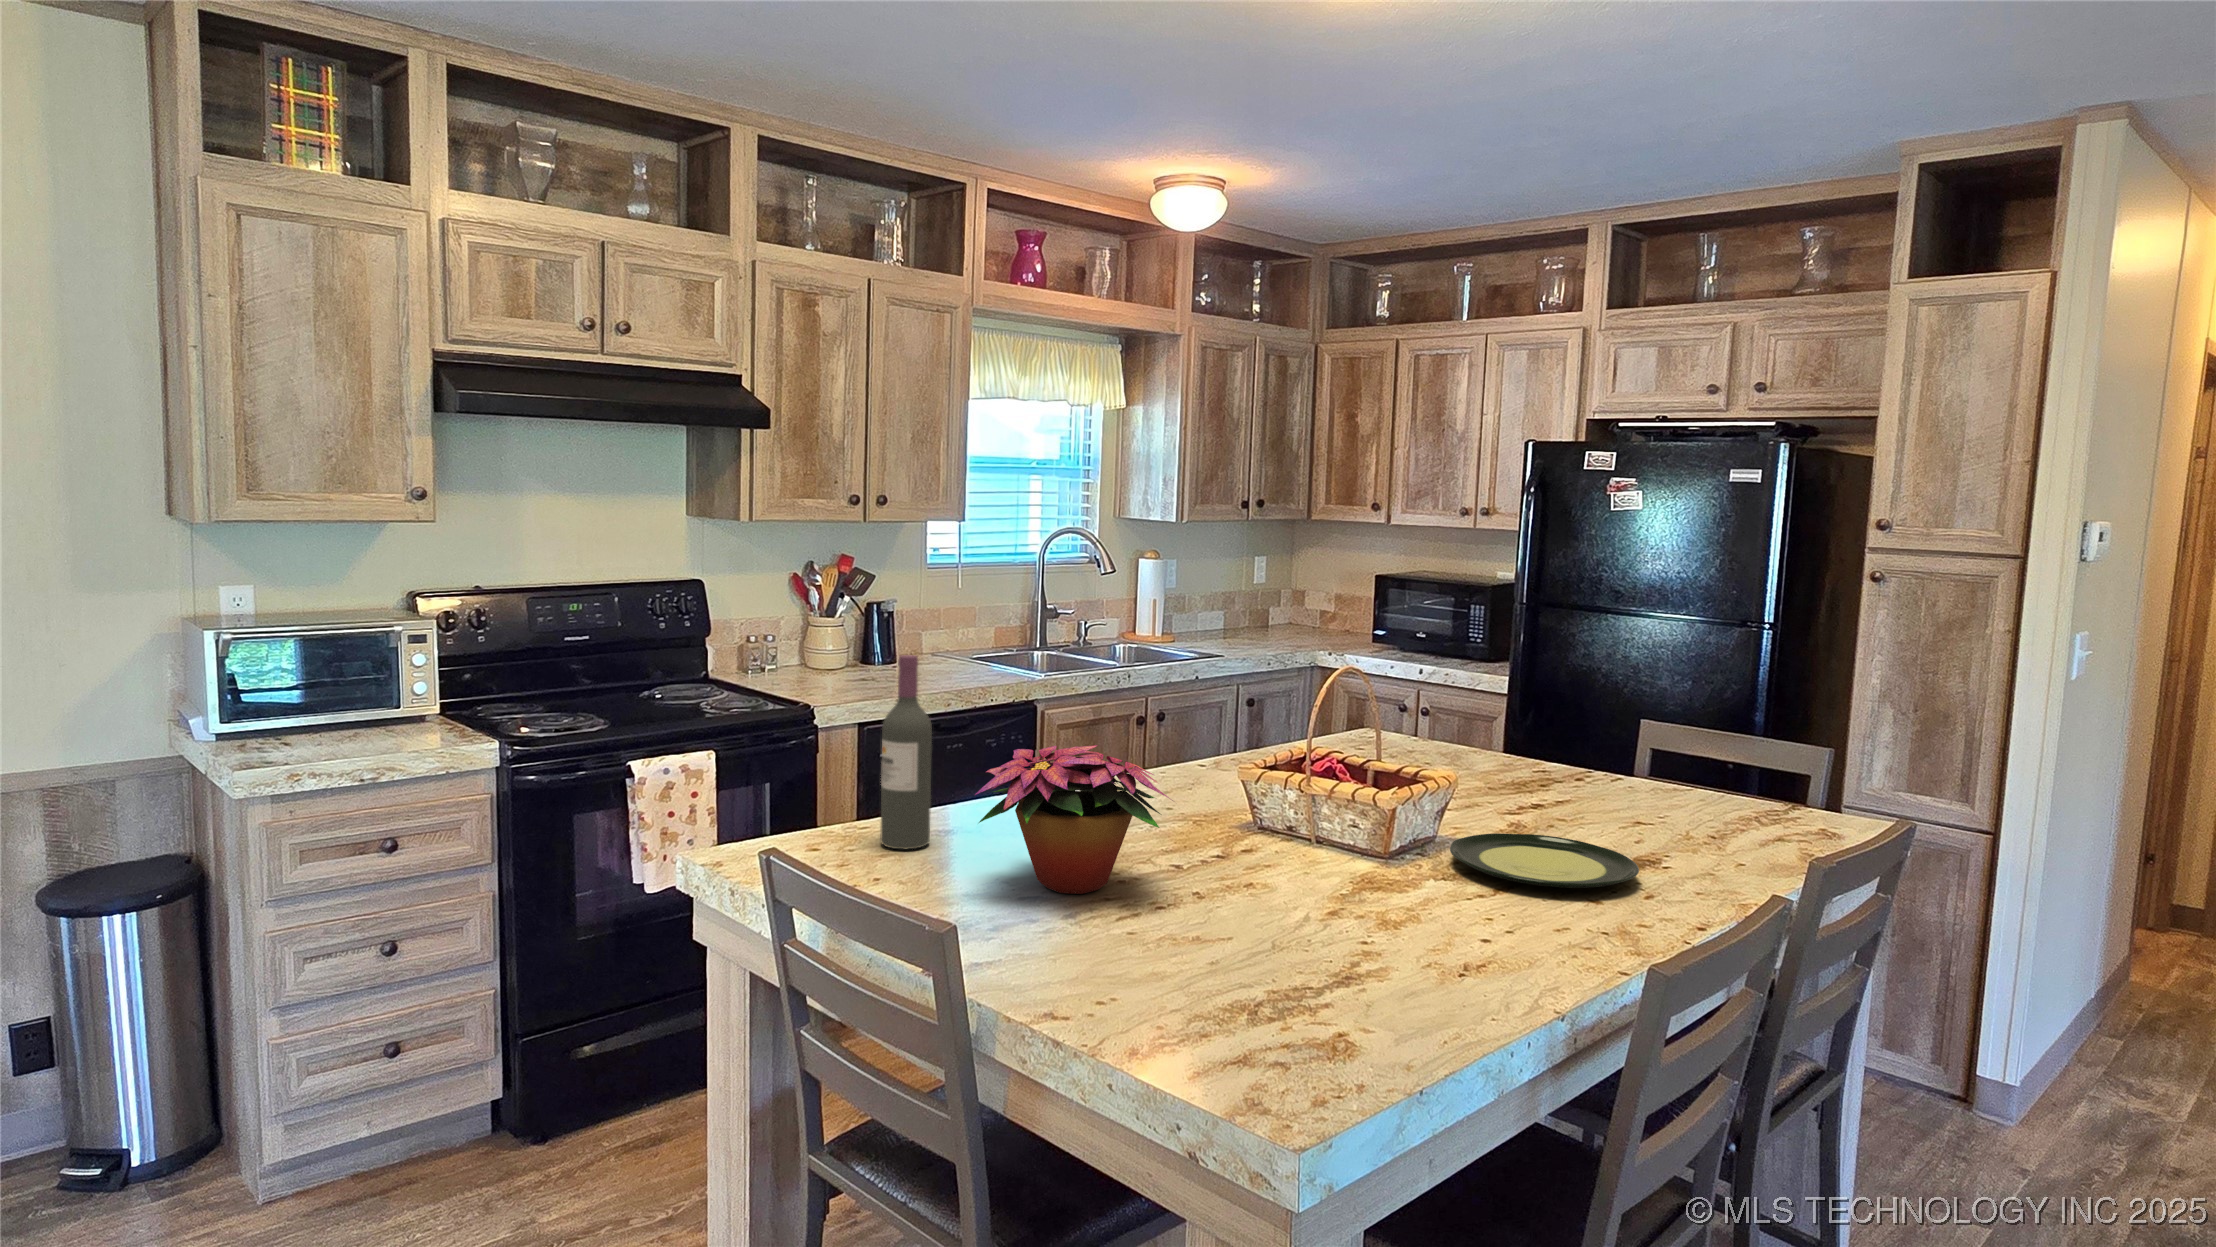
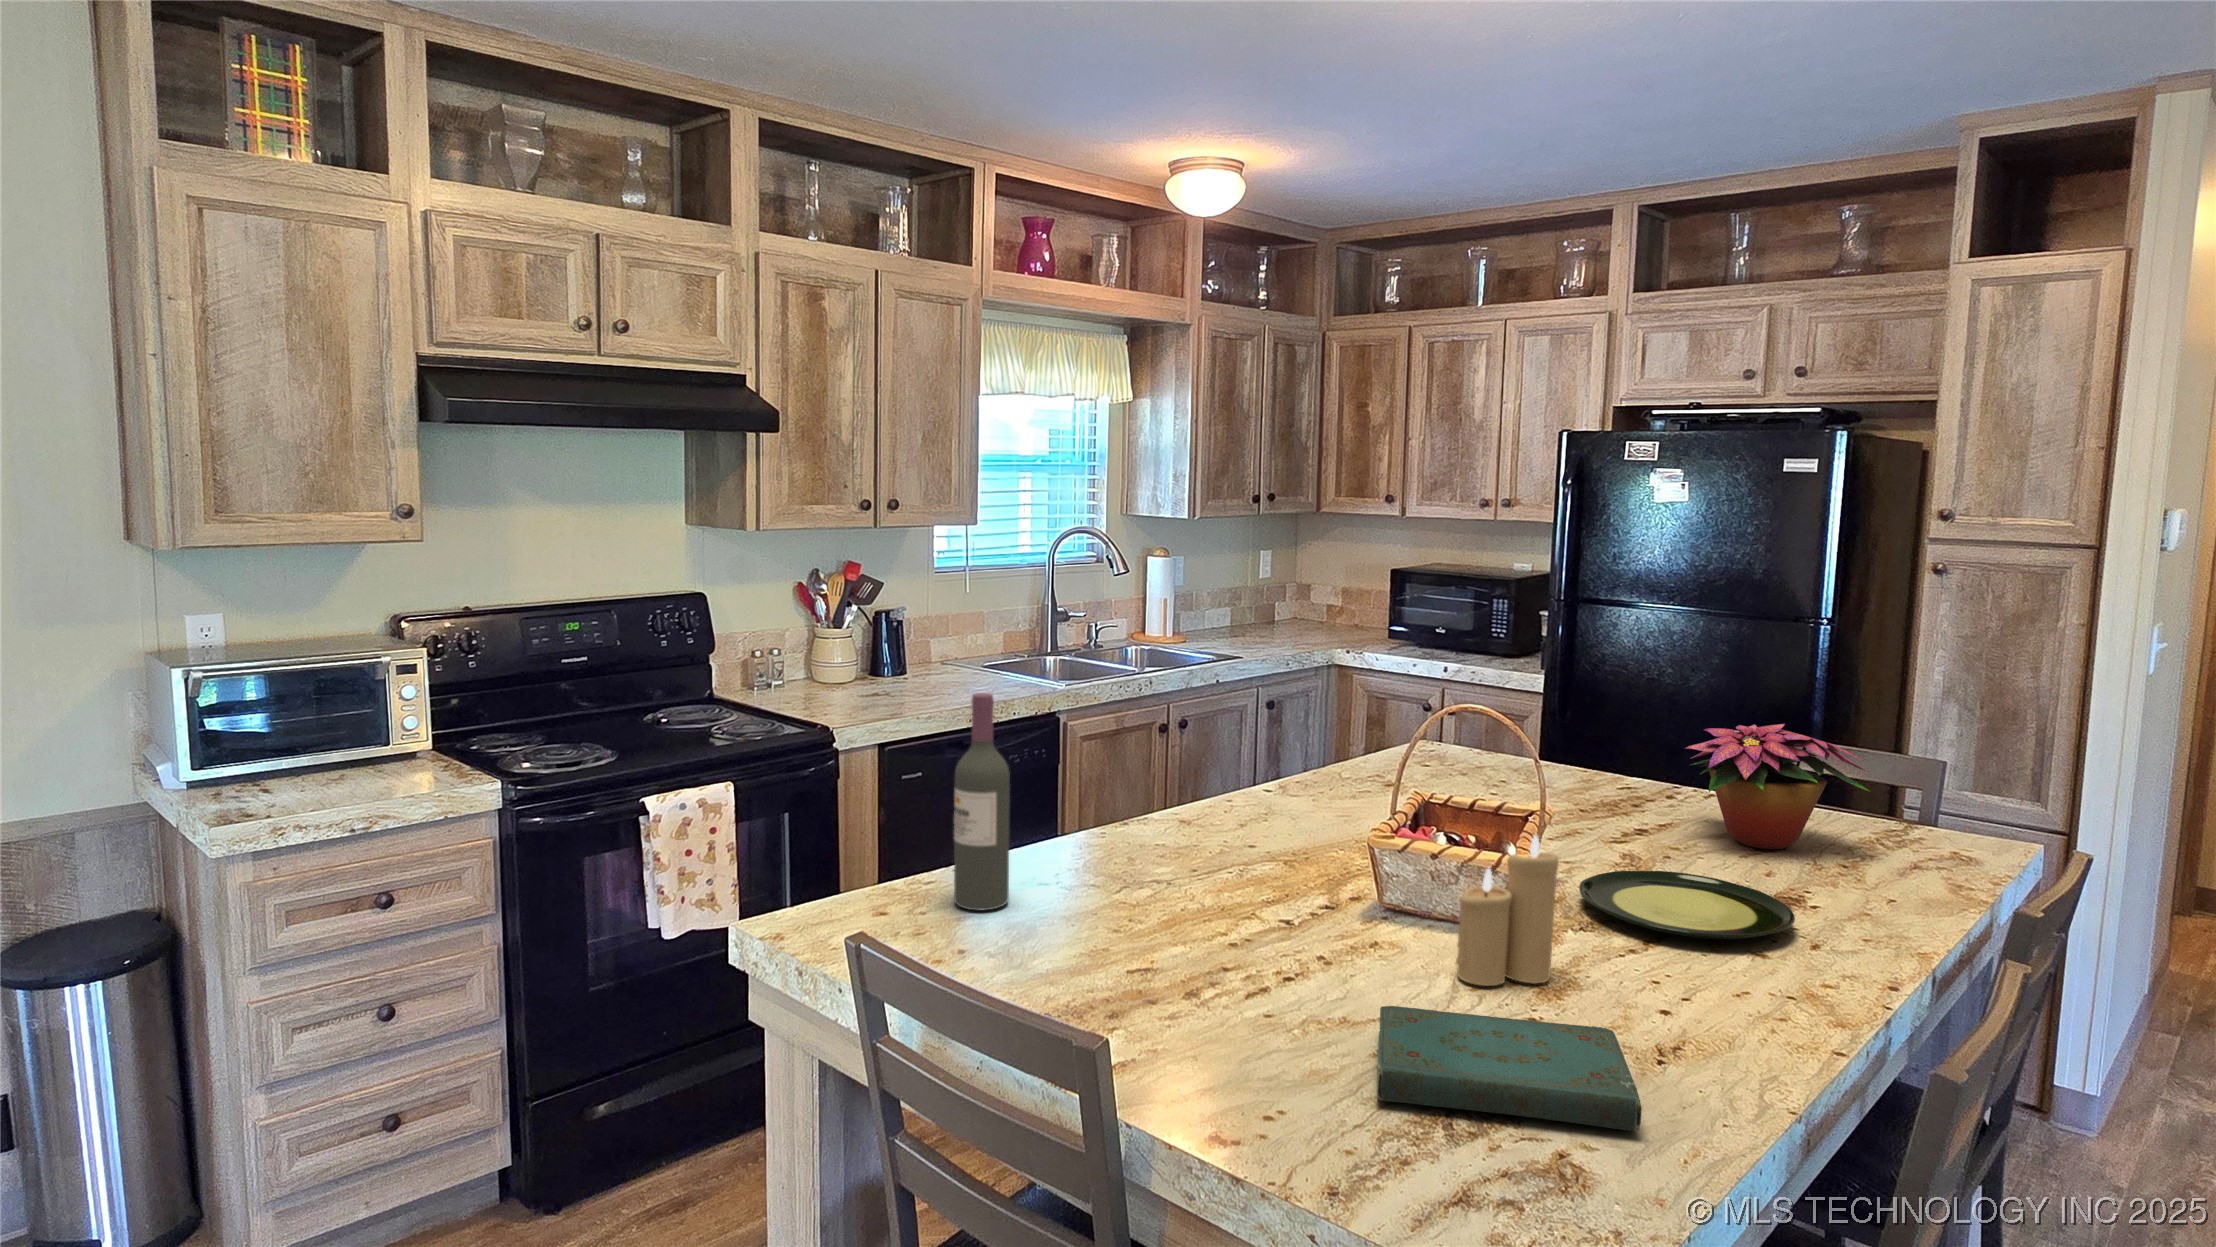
flower arrangement: present [975,745,1173,894] -> present [1686,724,1869,849]
candle: none [1311,784,1402,917] -> present [1456,835,1559,986]
book: none [1198,924,1422,1021] -> present [1377,1006,1642,1132]

